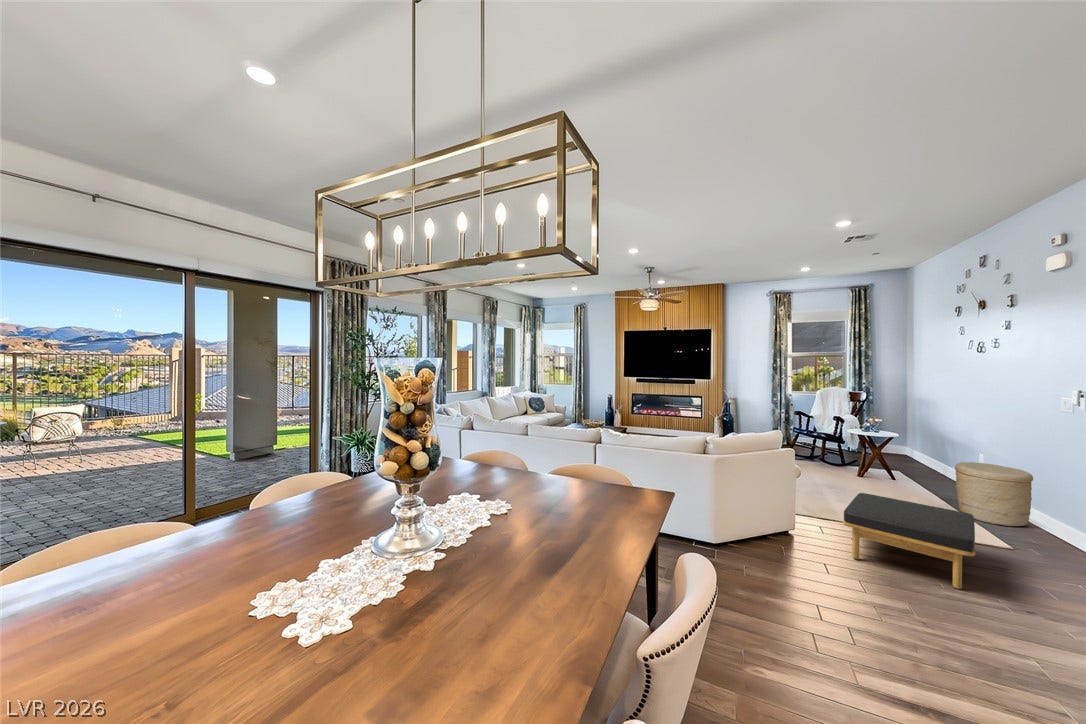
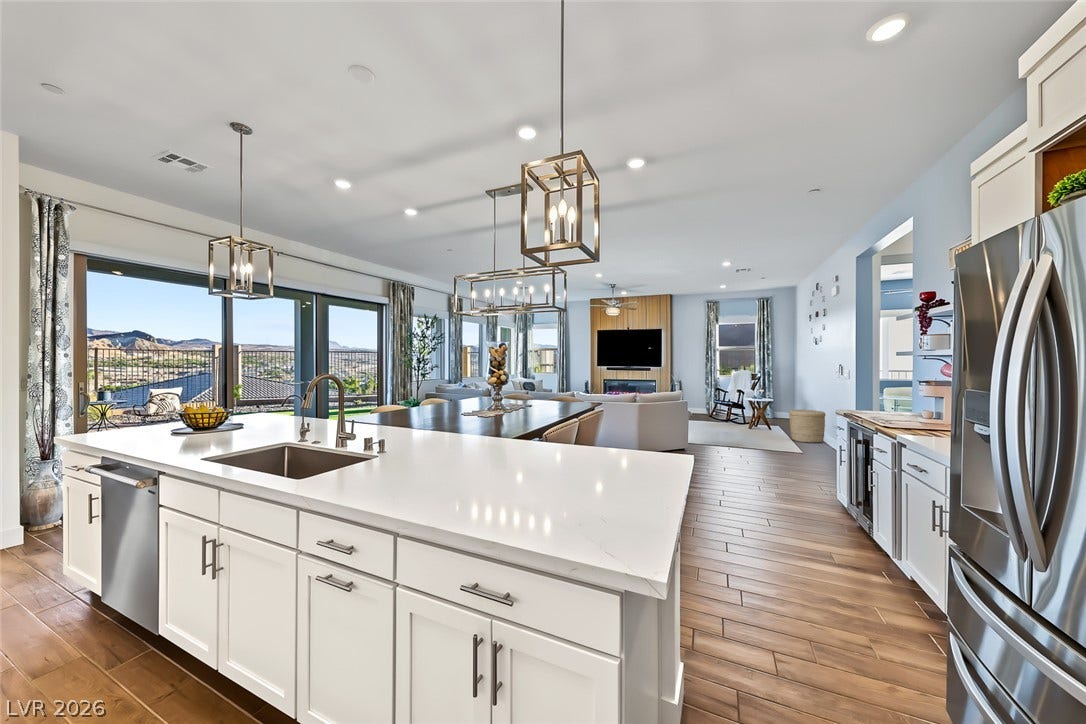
ottoman: present [843,493,975,589] -> none [708,424,775,460]

